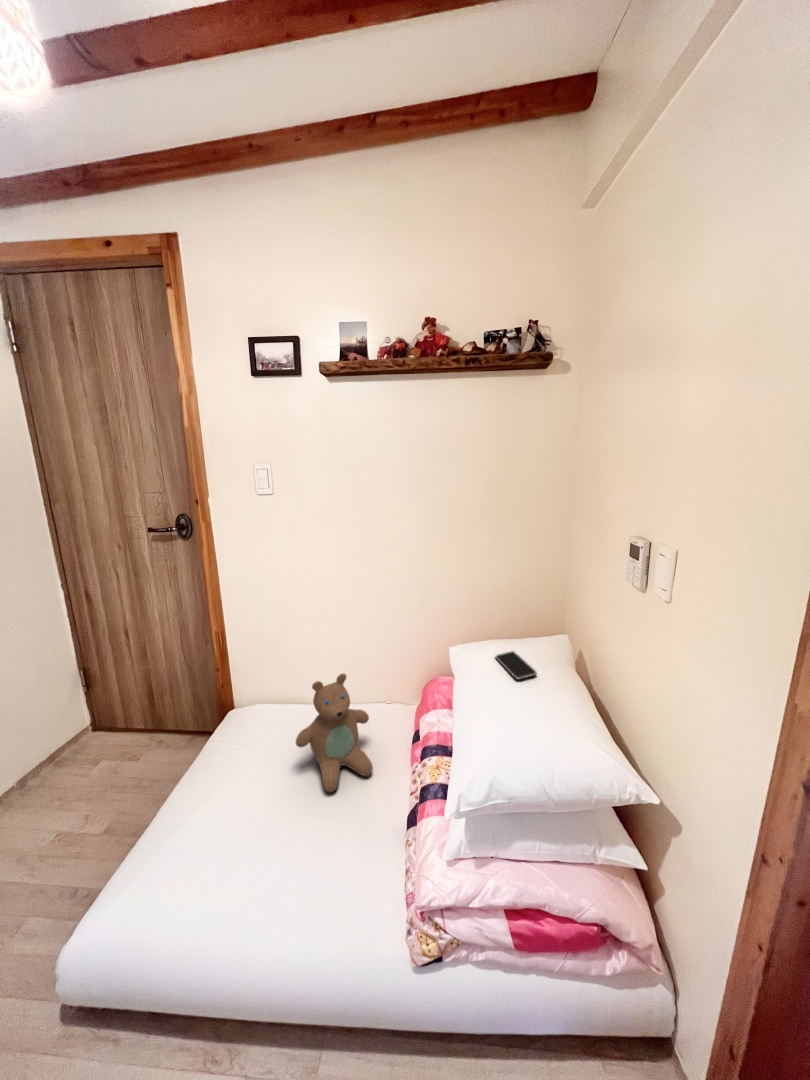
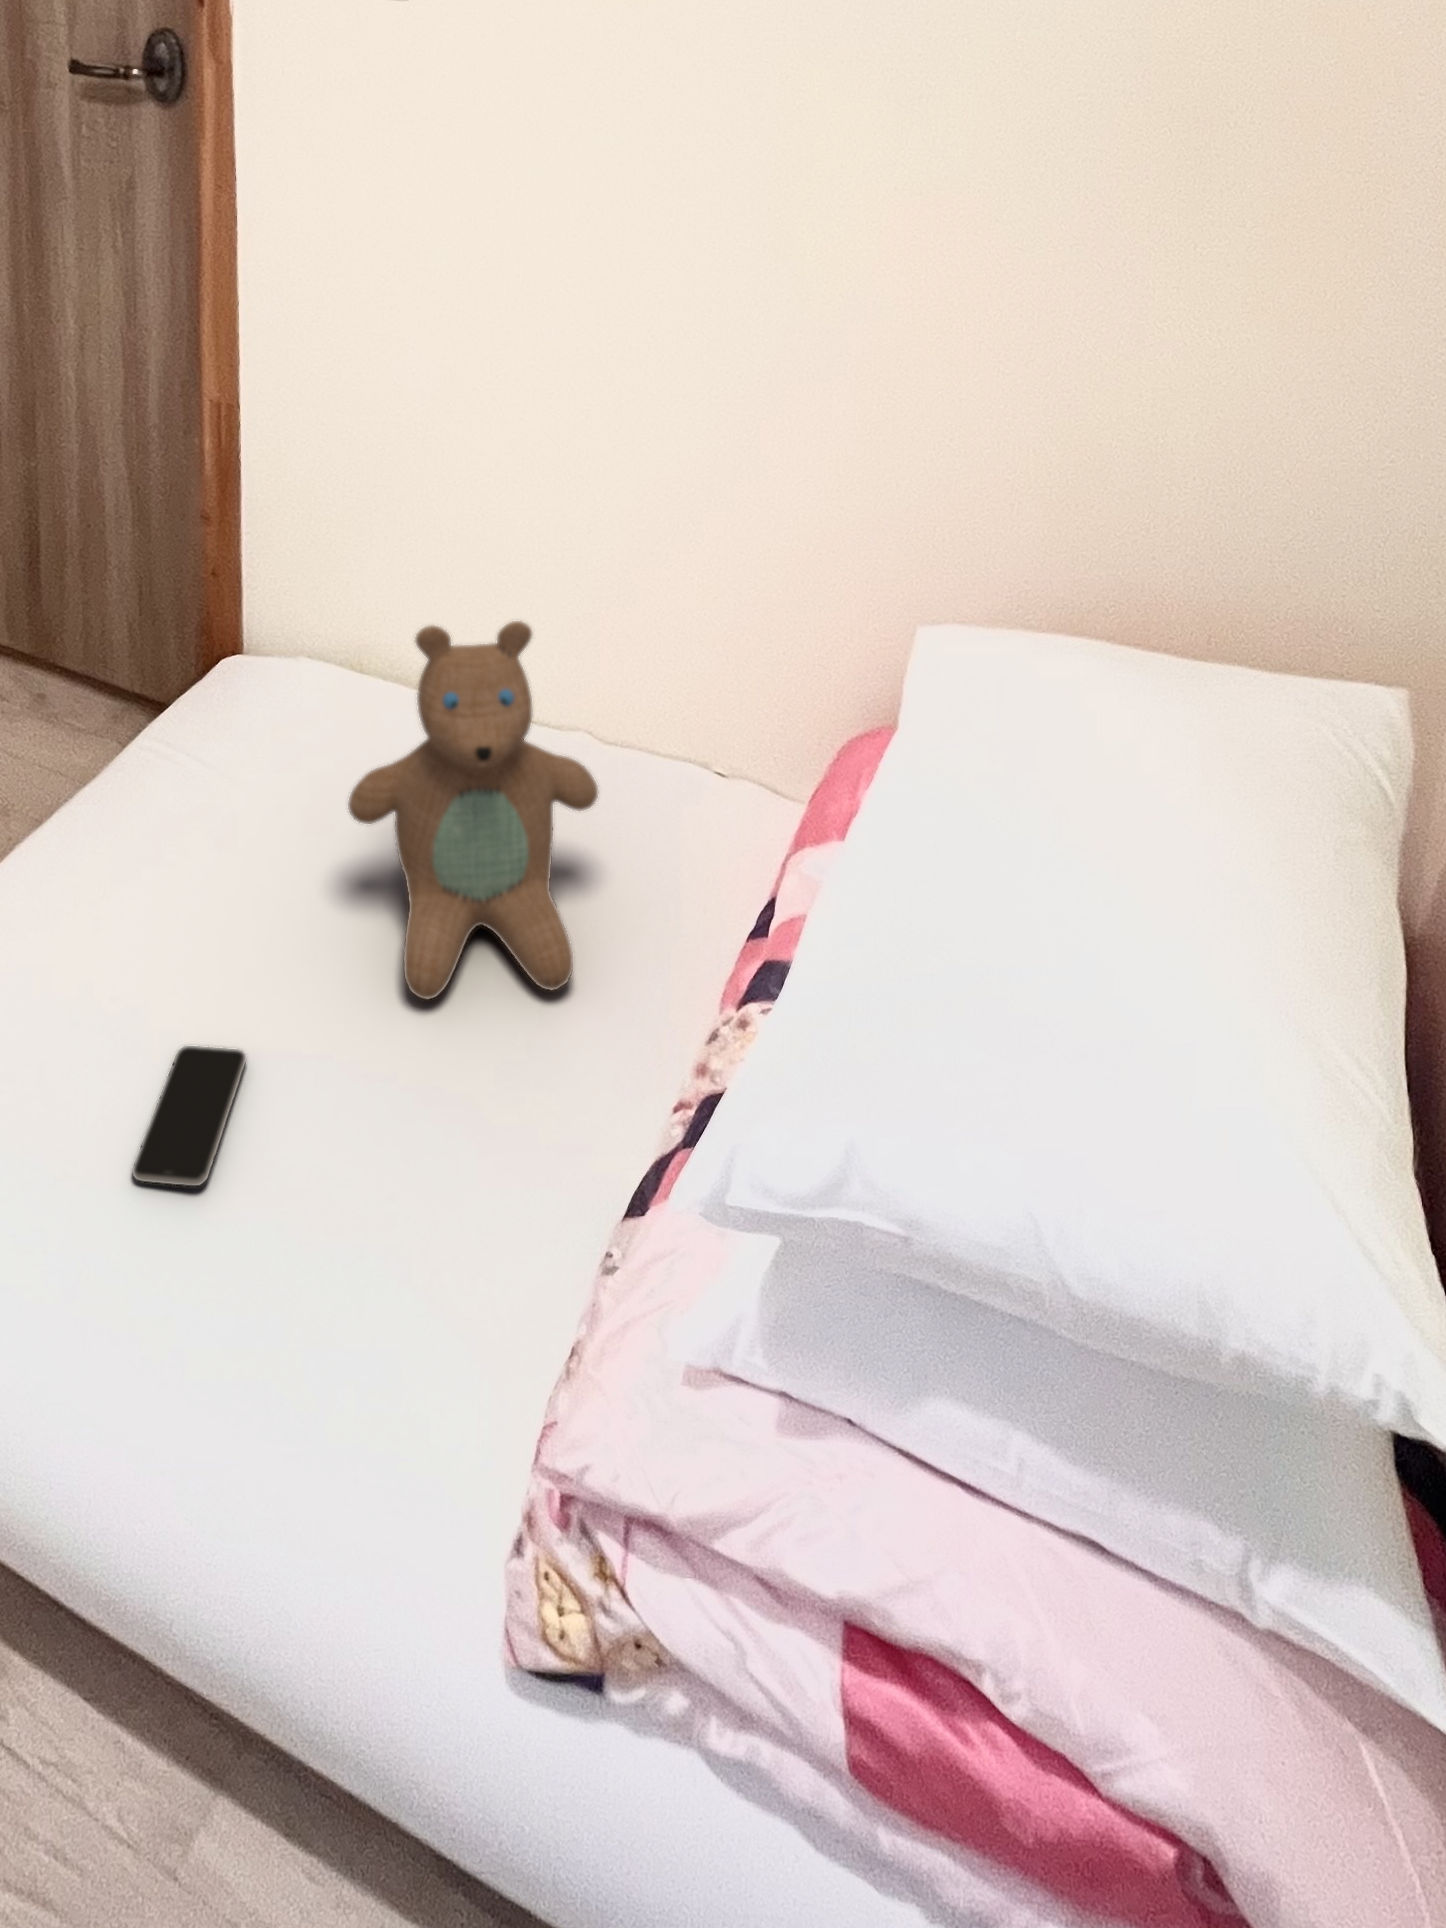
smartphone: present [496,651,536,679] -> present [132,1046,246,1186]

